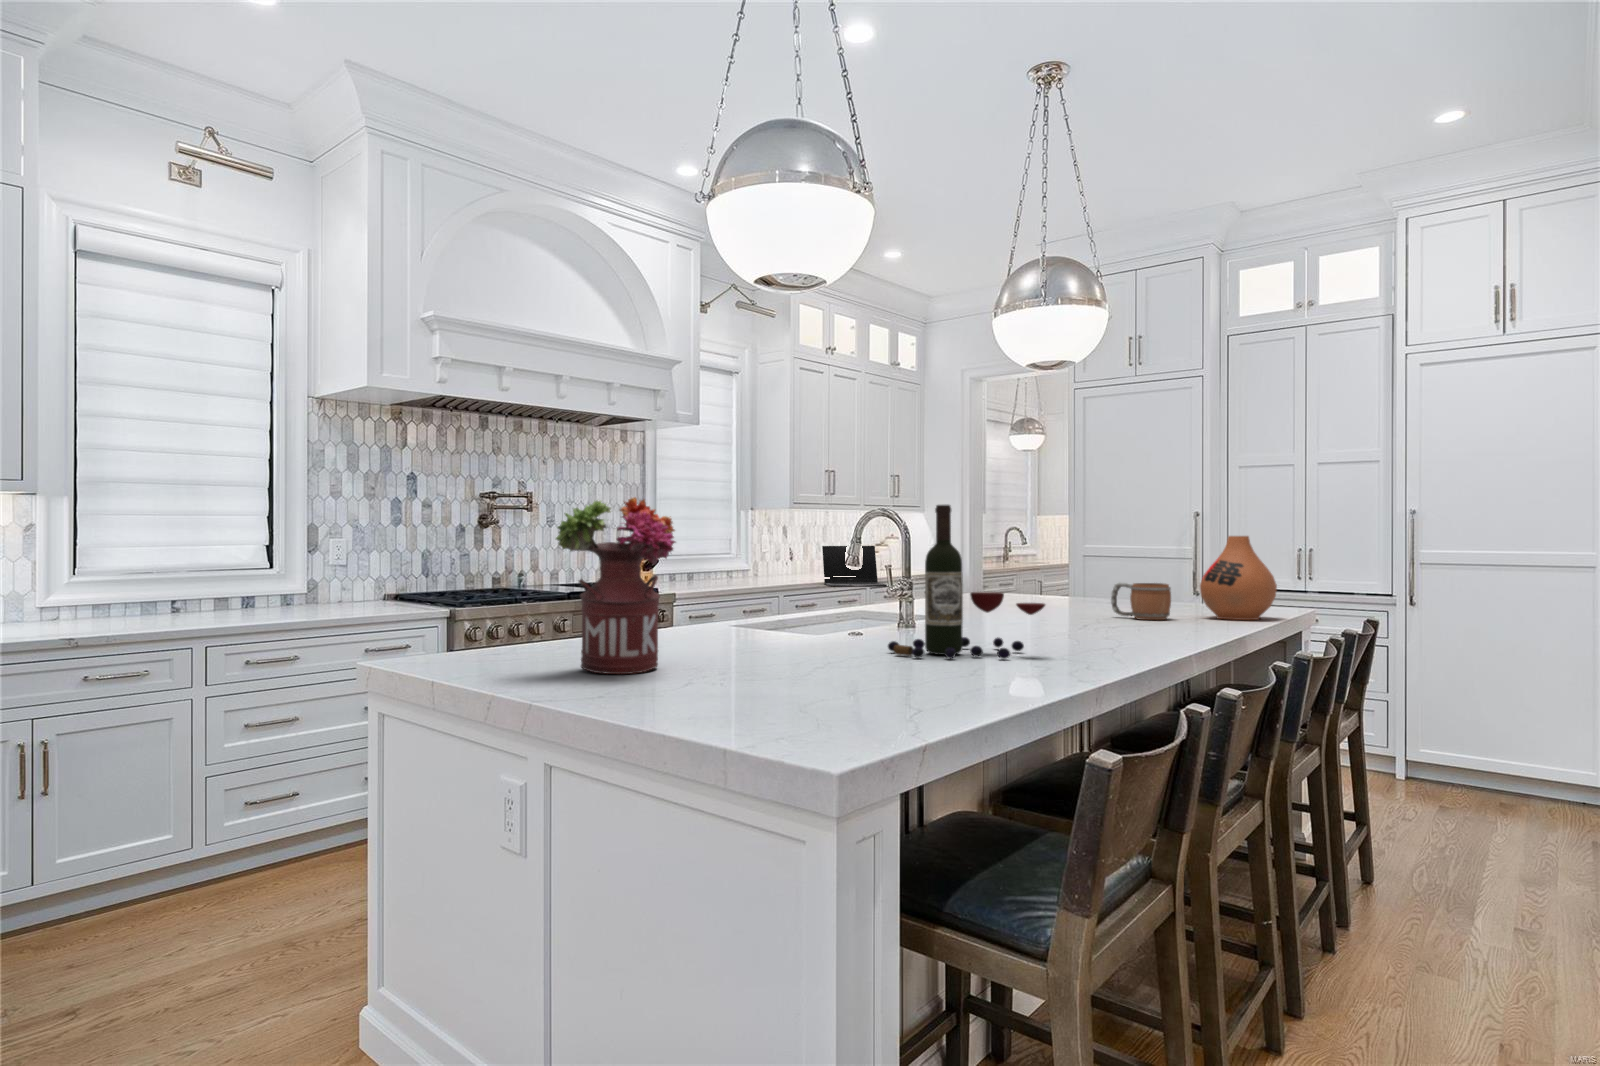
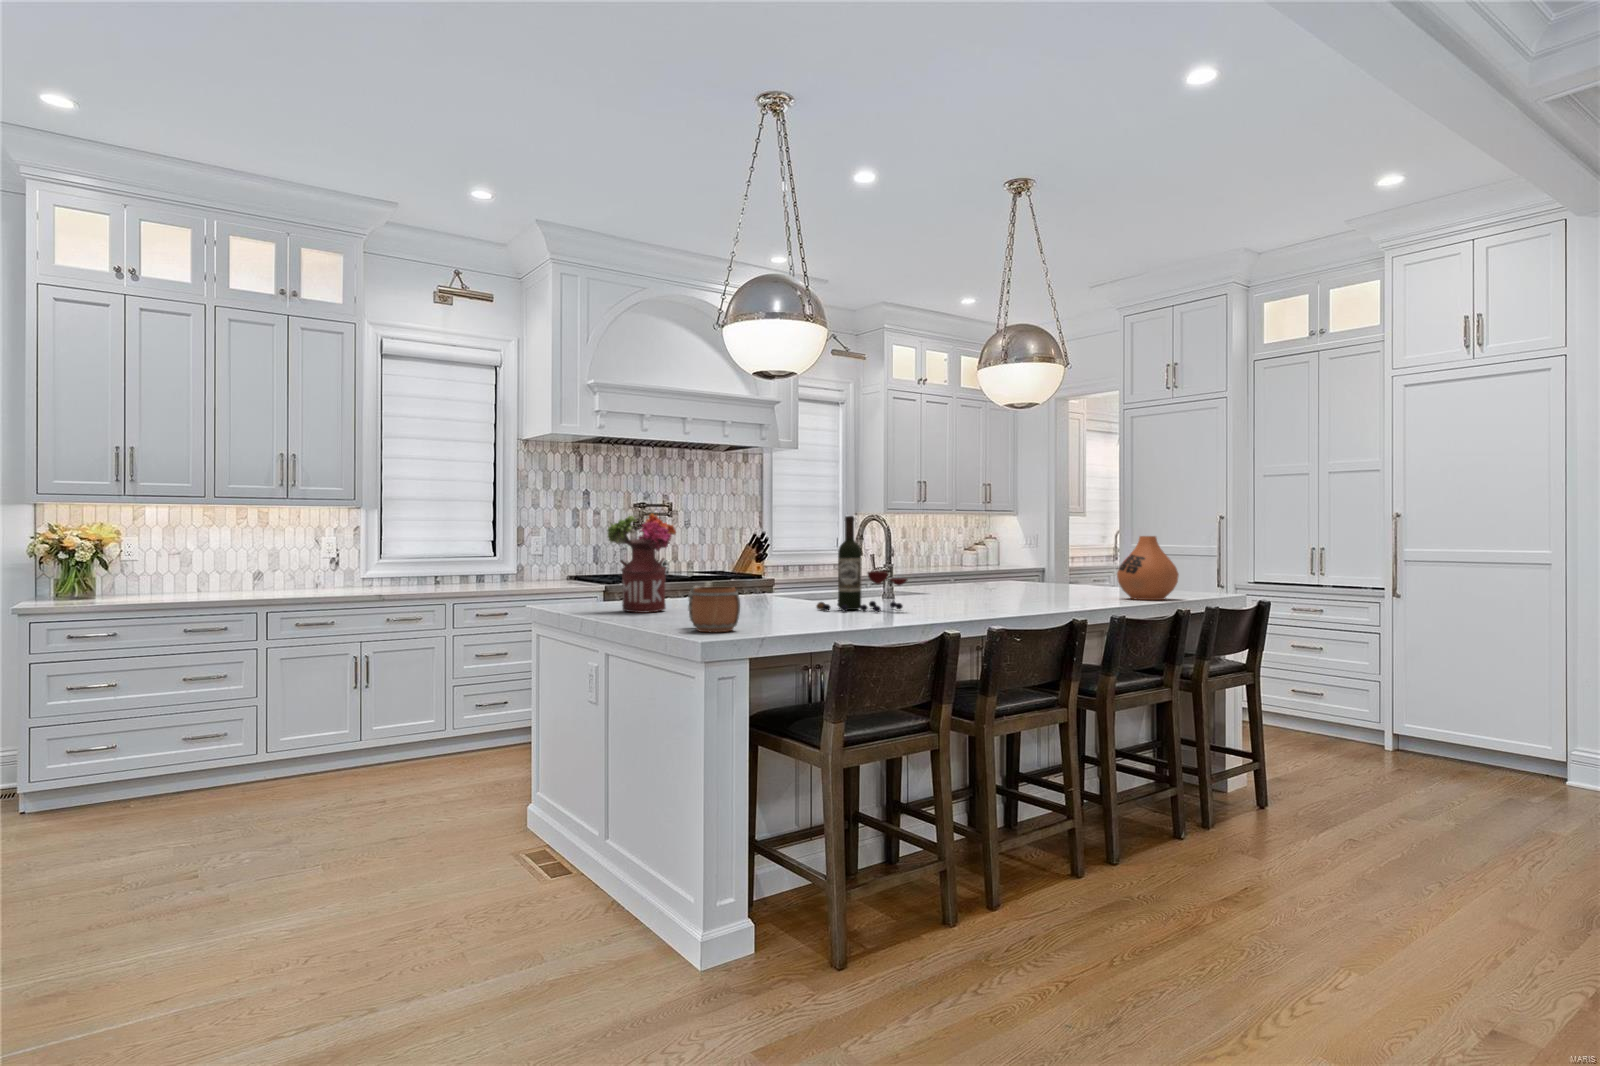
laptop: present [822,546,887,587] -> none [915,544,963,577]
mug: present [1111,583,1171,620] -> present [688,586,740,632]

